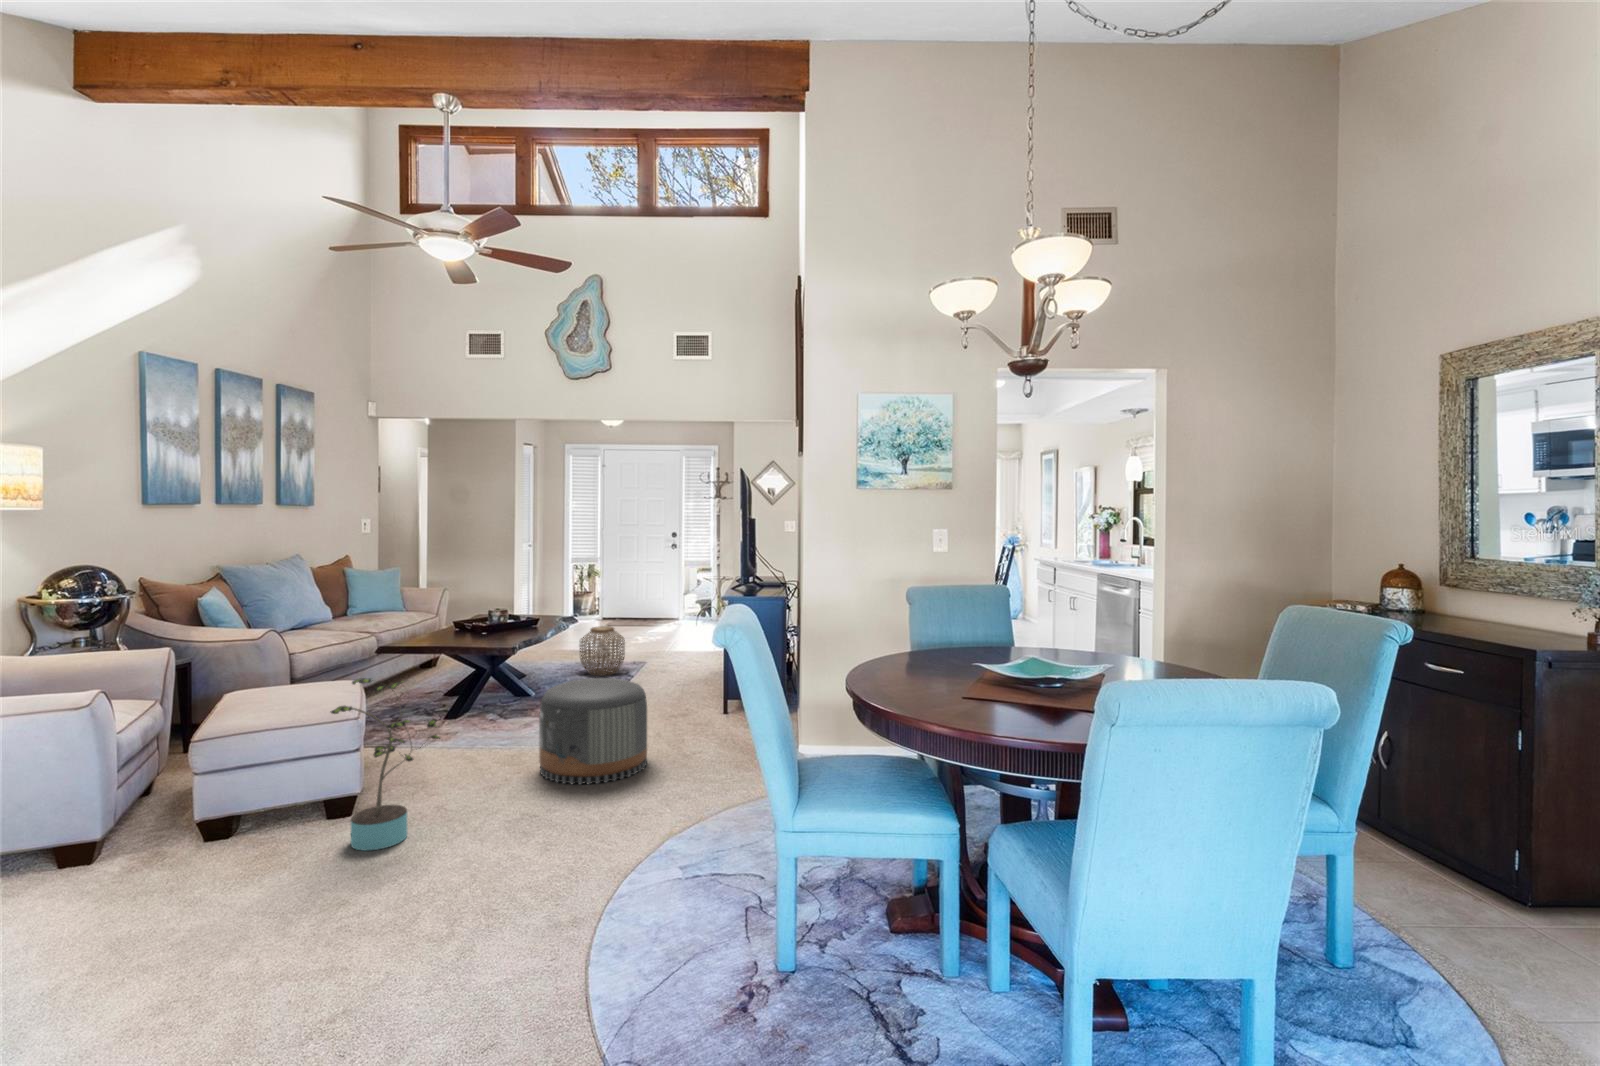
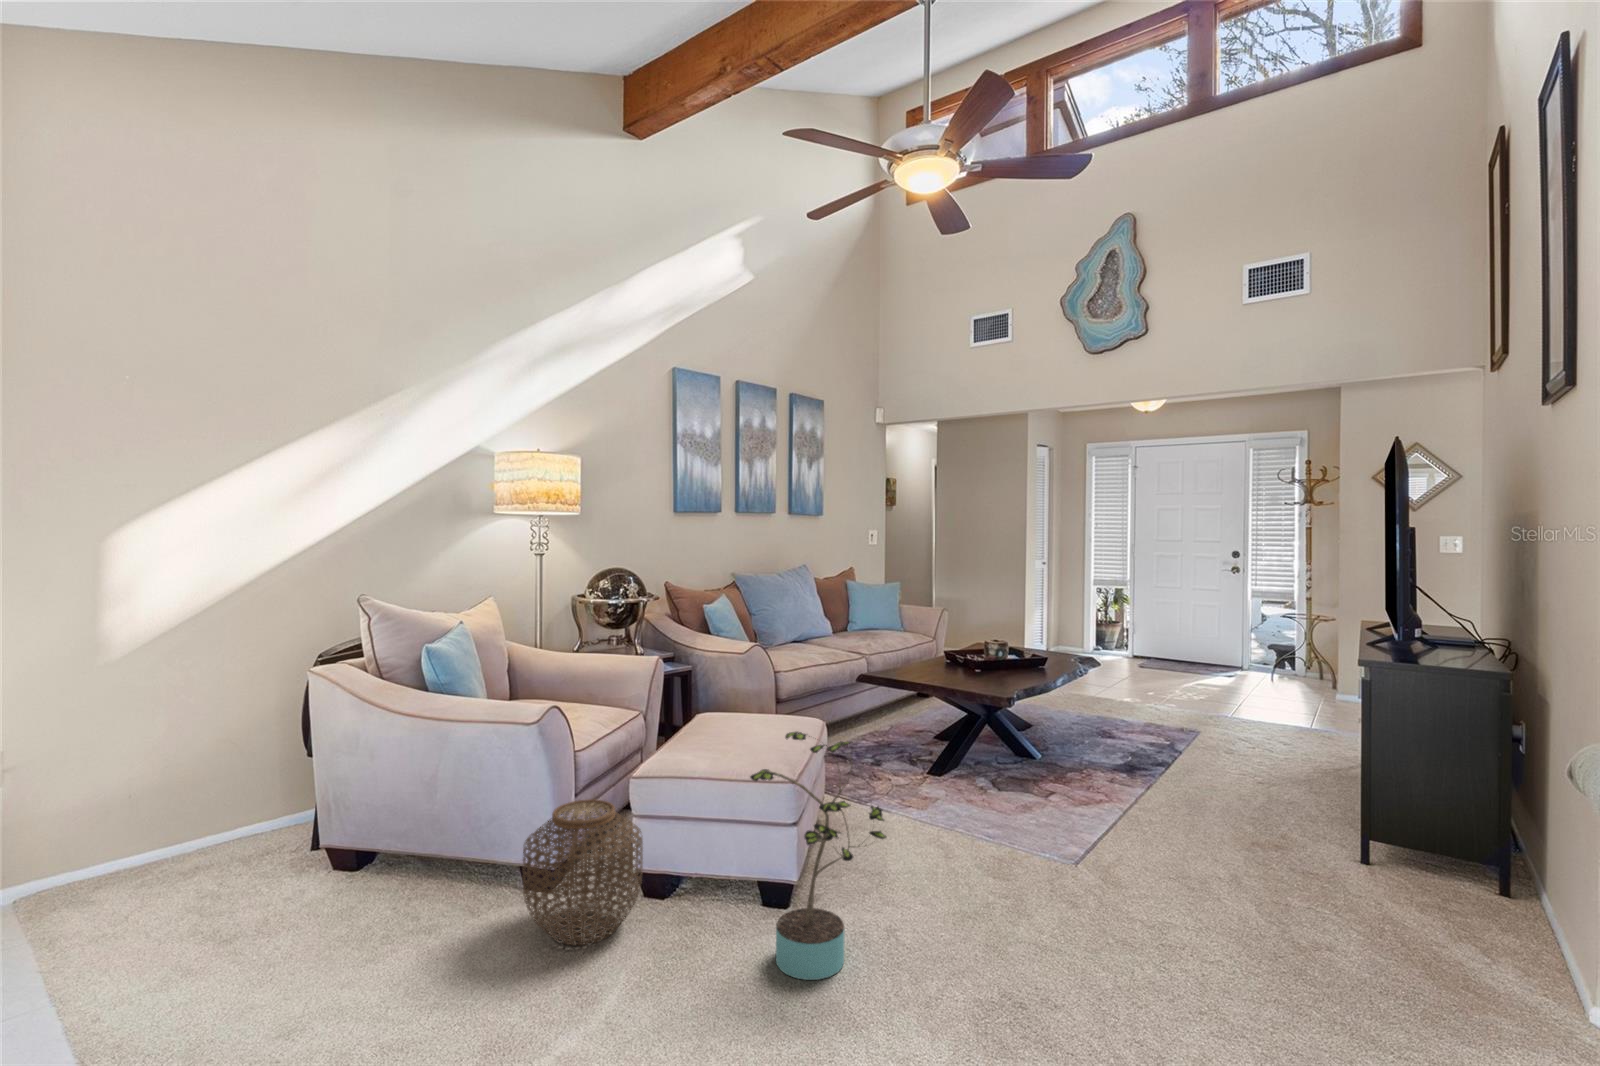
woven basket: present [580,626,625,676] -> present [523,799,643,945]
pouf: present [539,678,647,785] -> none [1036,766,1213,954]

